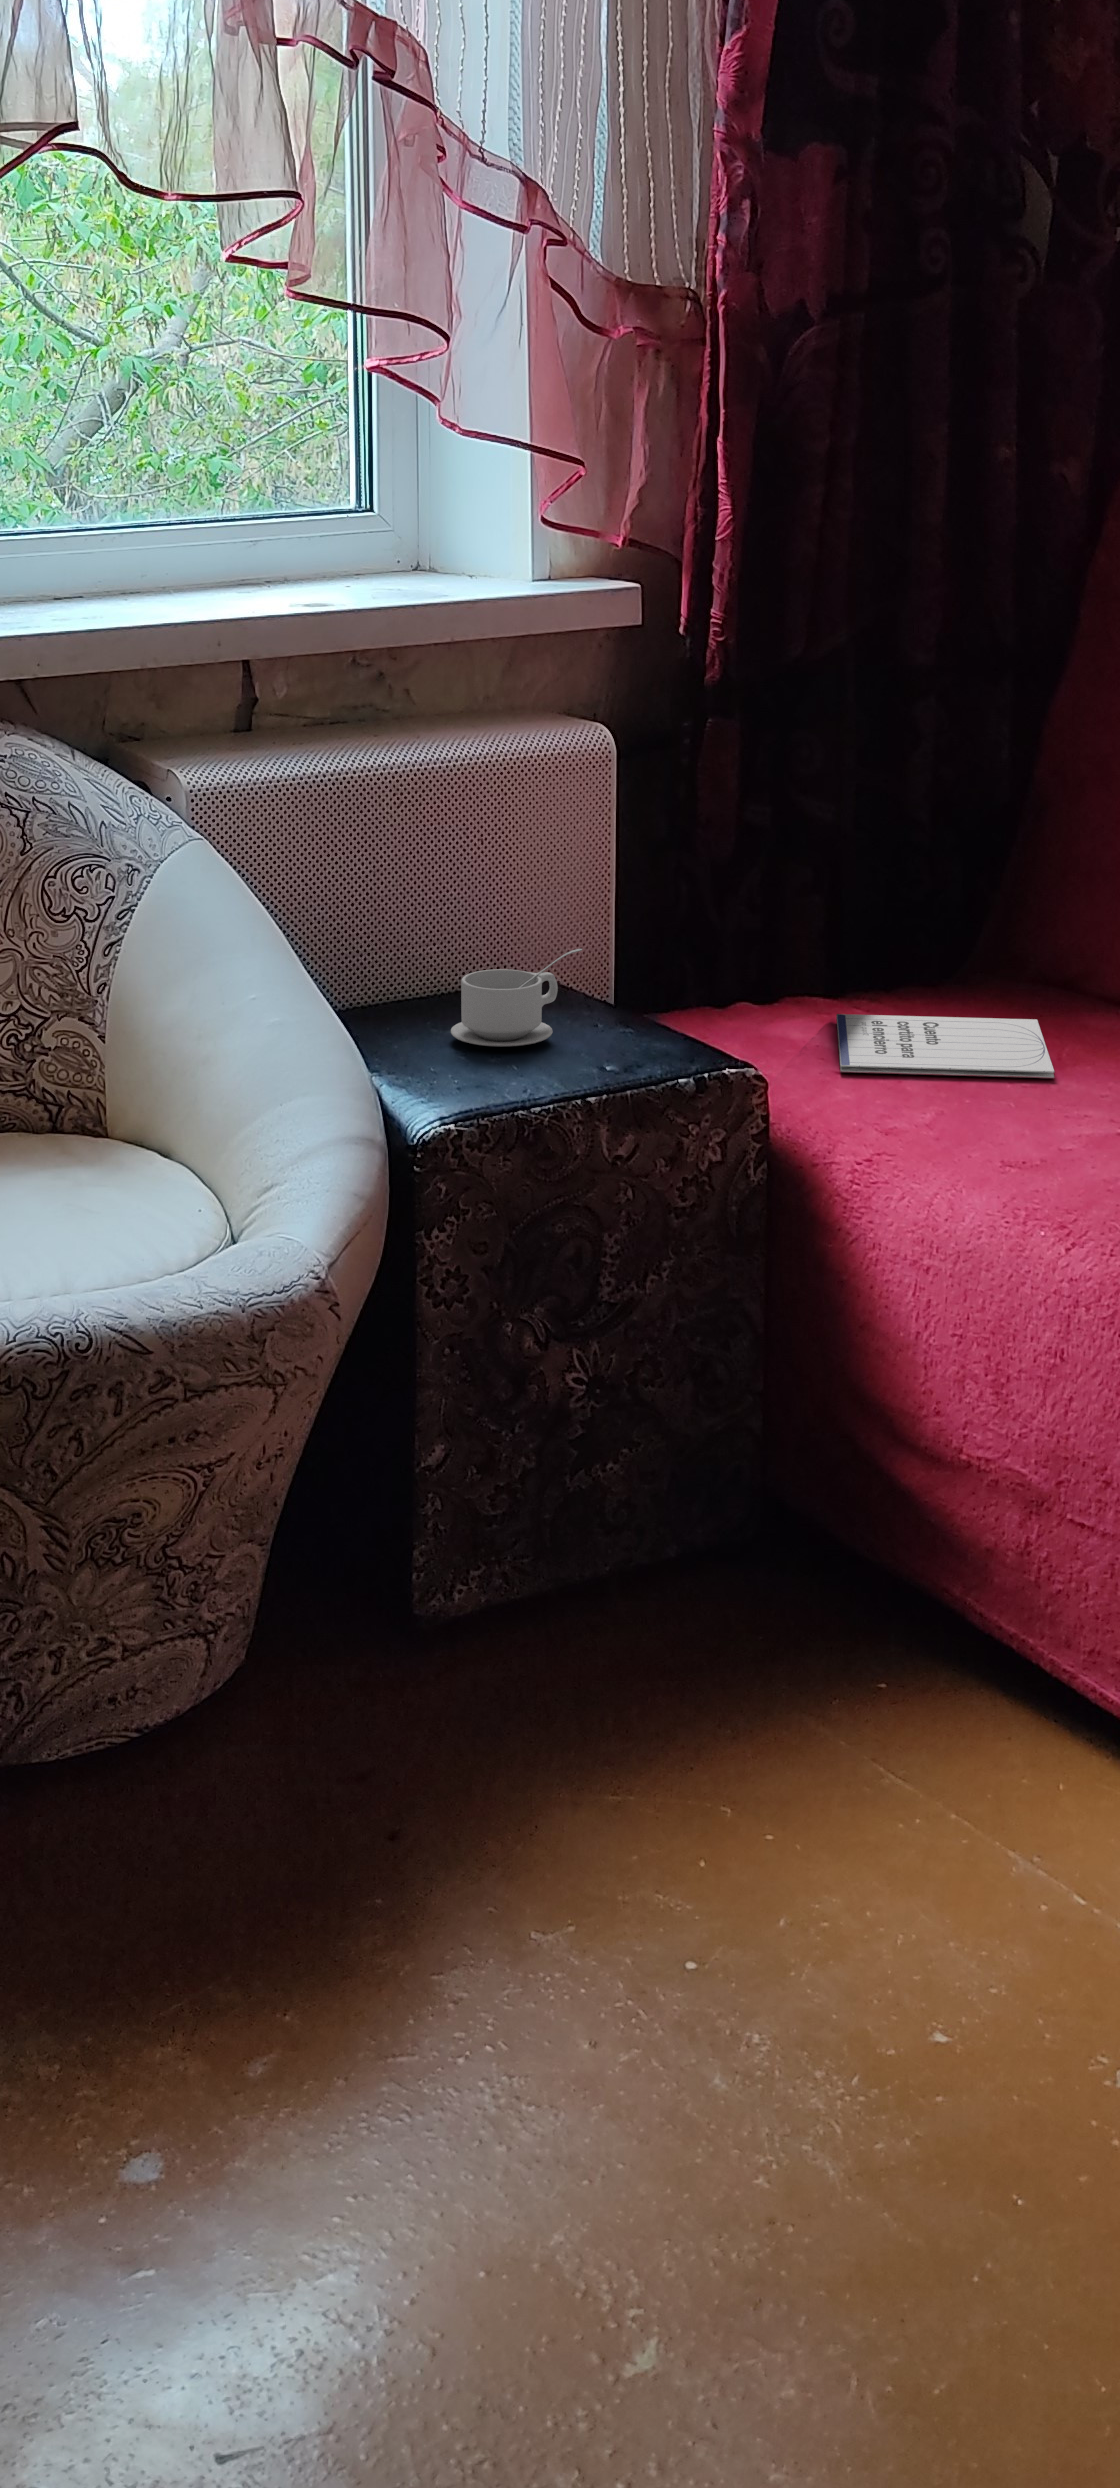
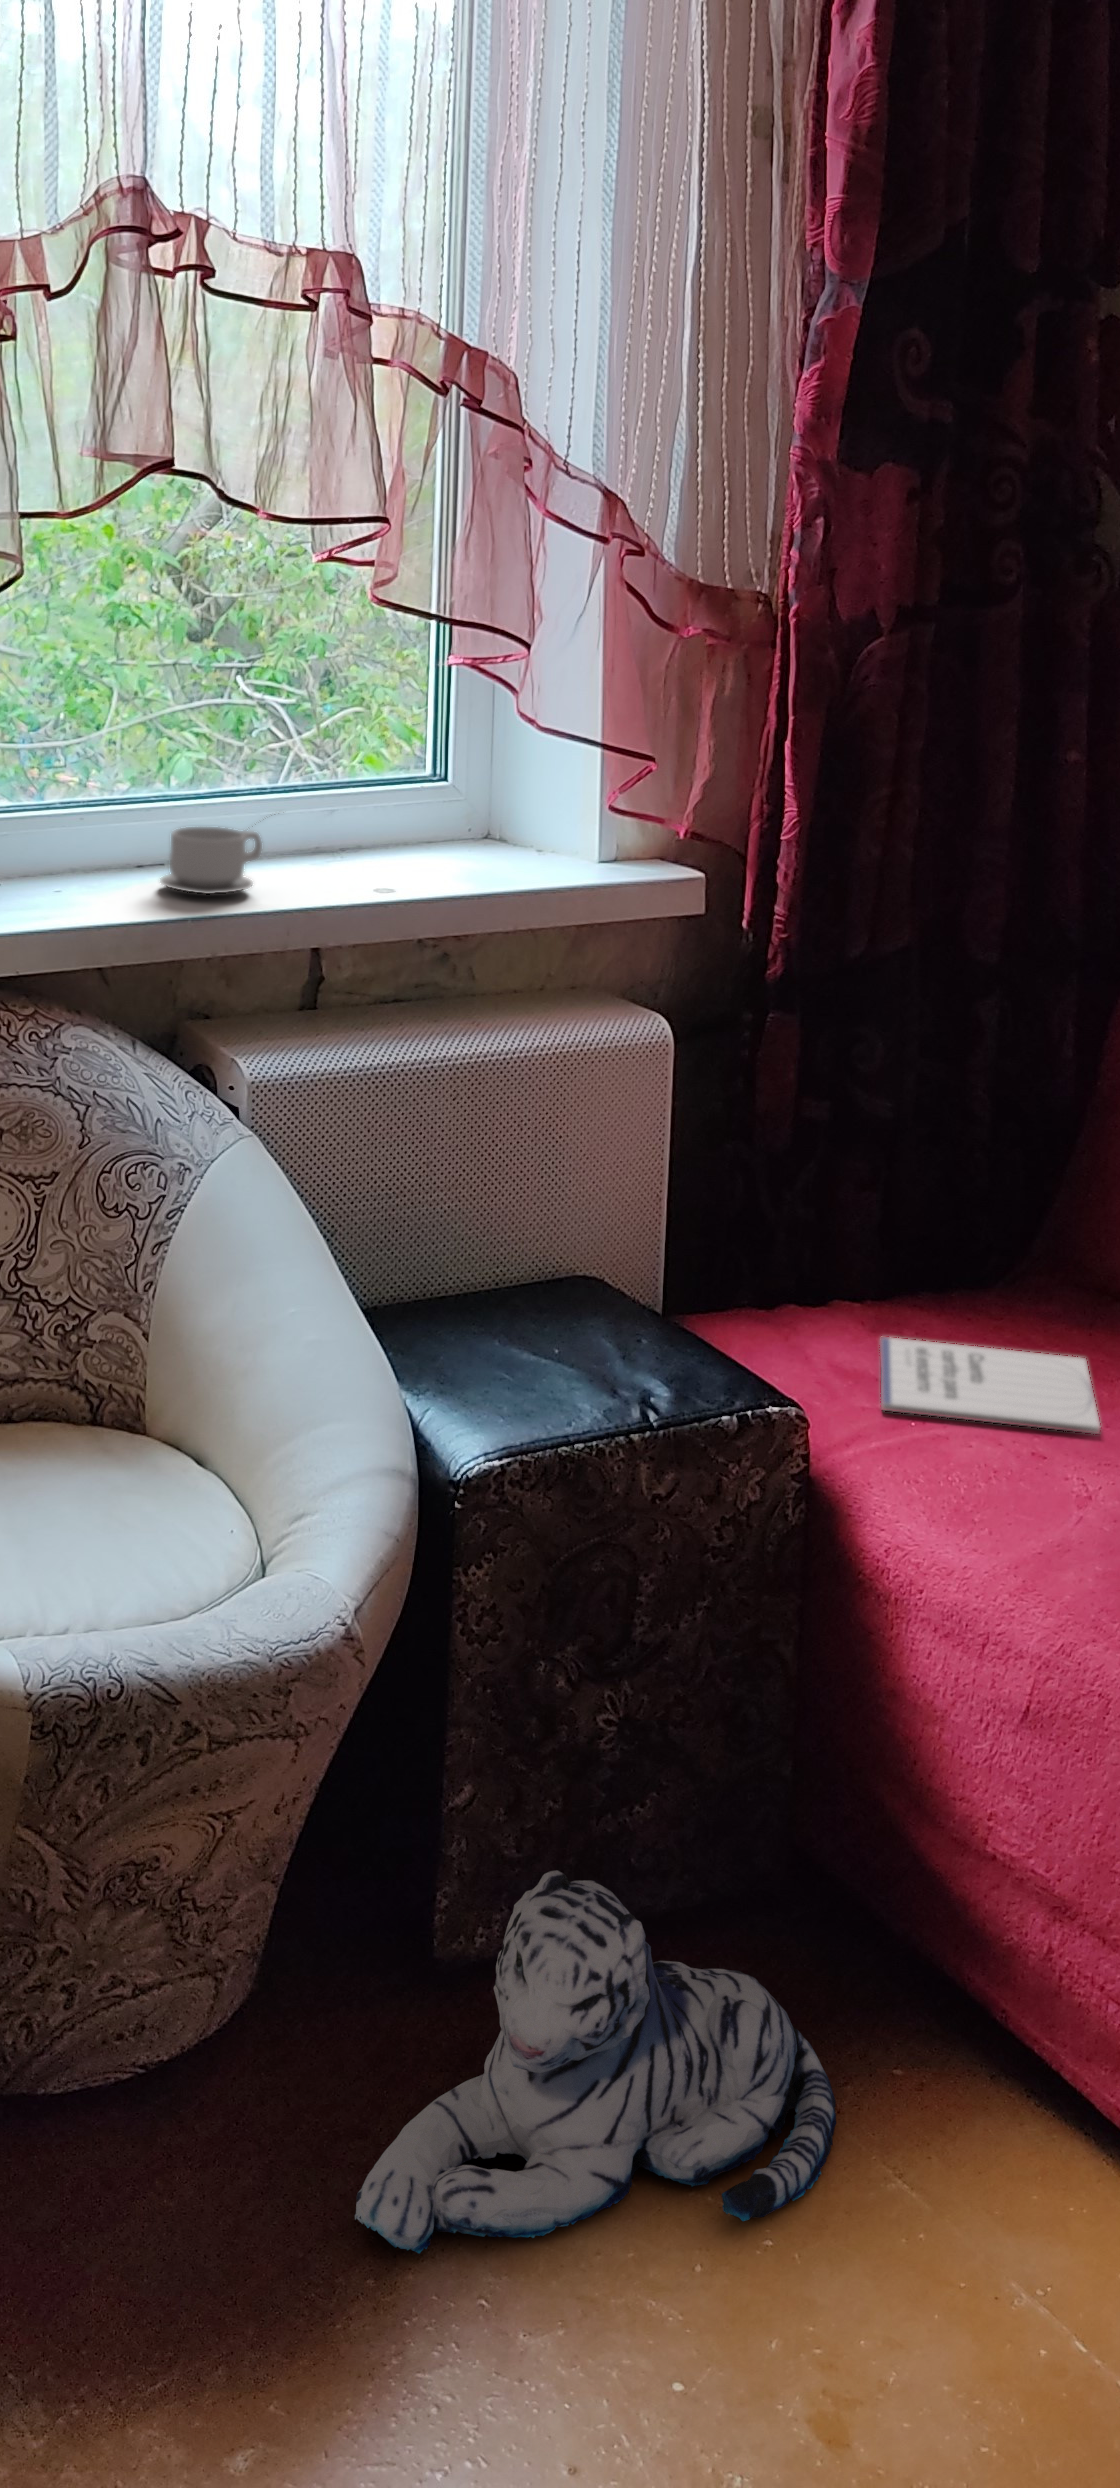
teacup: present [451,949,582,1046] -> present [160,816,267,894]
plush toy: none [356,1494,822,1856] -> present [355,1871,836,2253]

